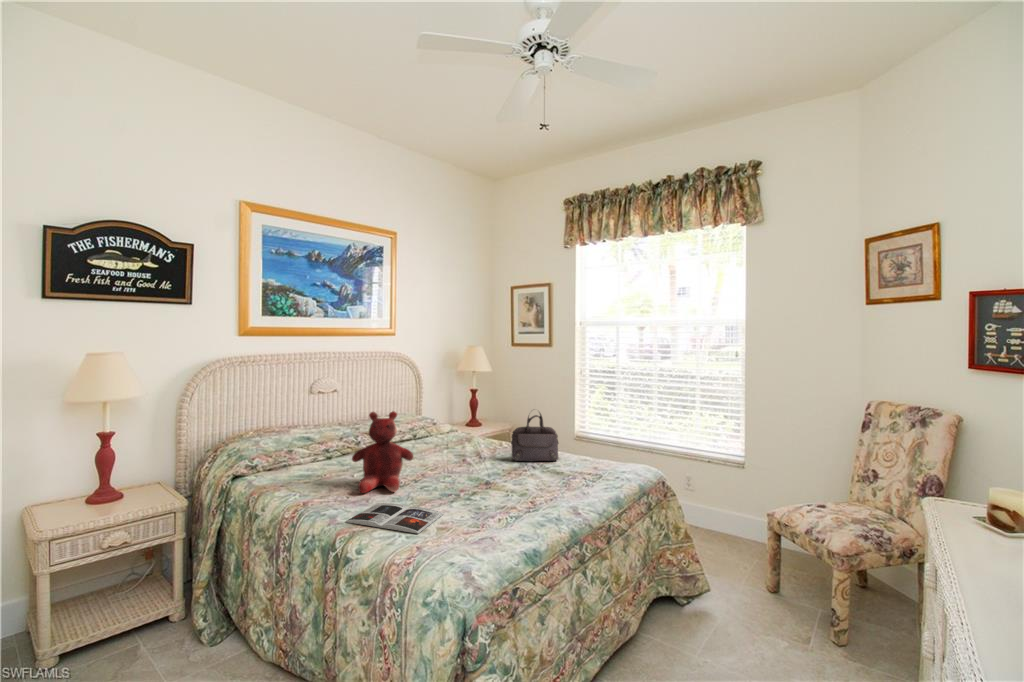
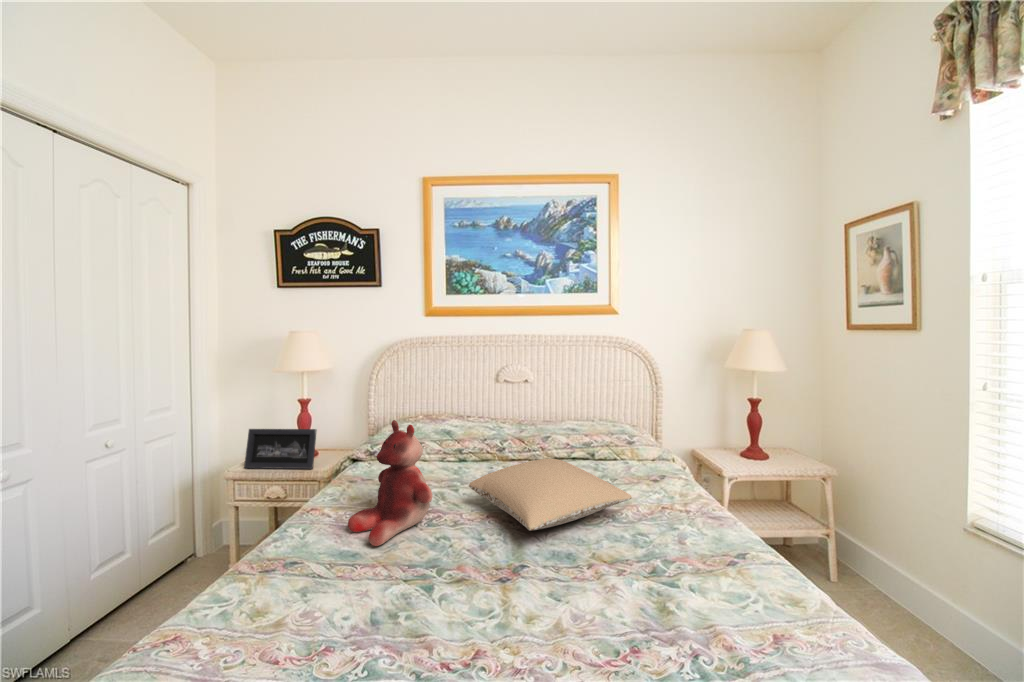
handbag: present [511,413,559,461] -> none [633,467,735,599]
pillow: none [403,429,490,463] -> present [469,459,632,531]
picture frame: none [59,458,165,522] -> present [244,429,317,469]
magazine: present [346,503,443,534] -> none [210,558,323,655]

